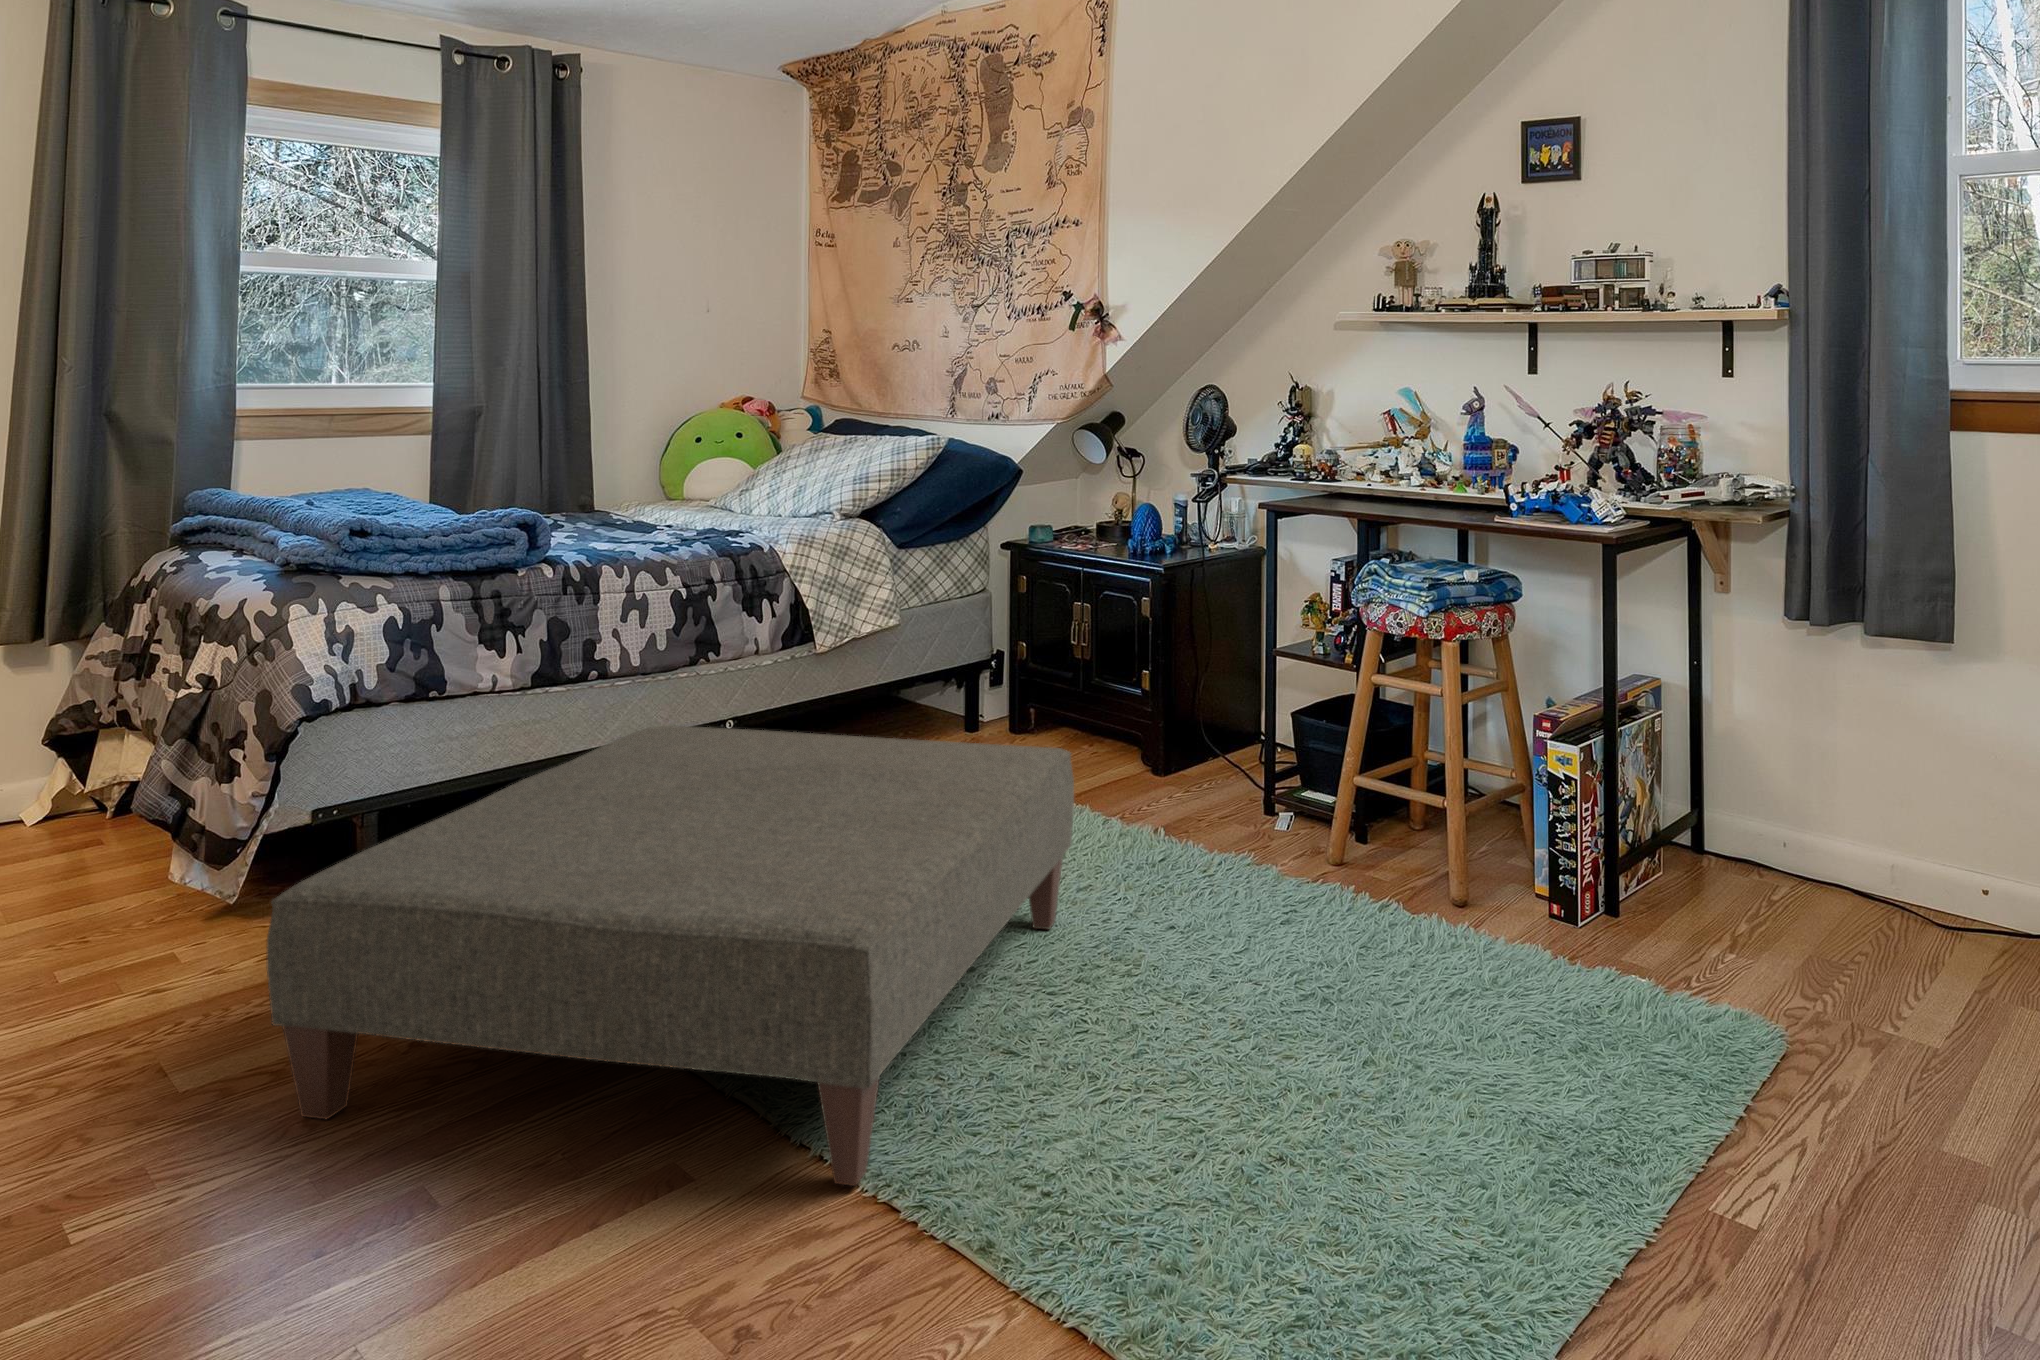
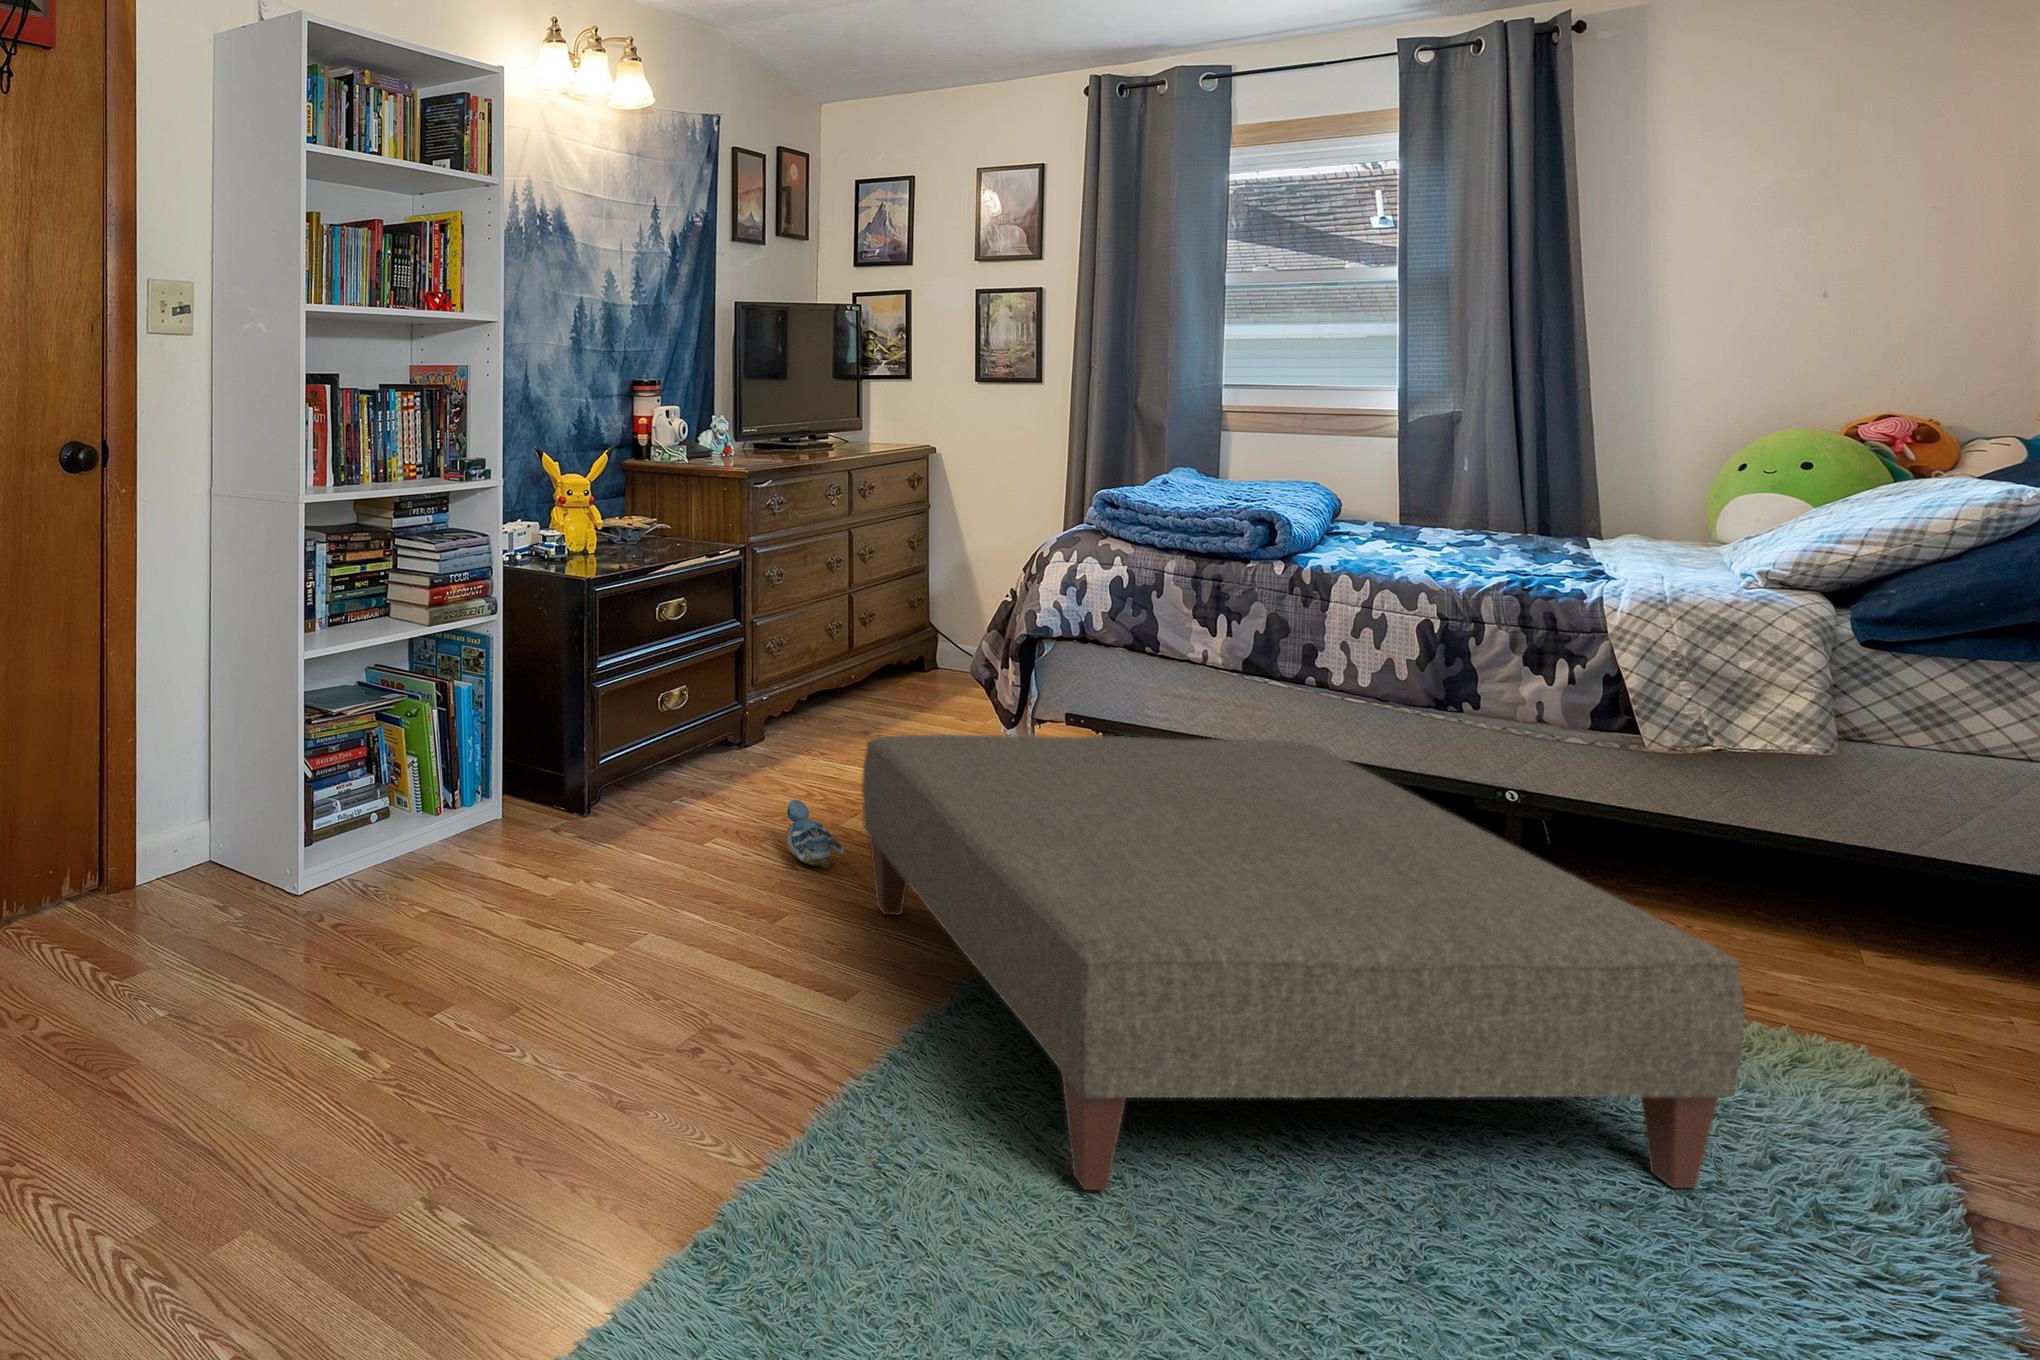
plush toy: none [71,1051,200,1135] -> present [786,799,845,868]

